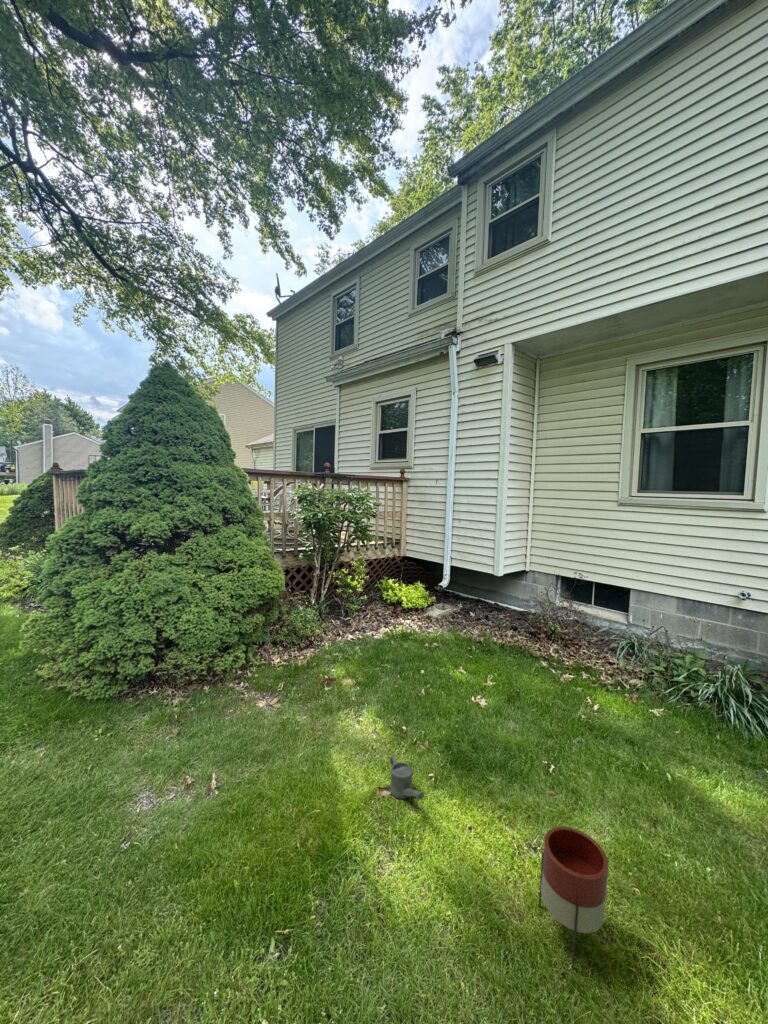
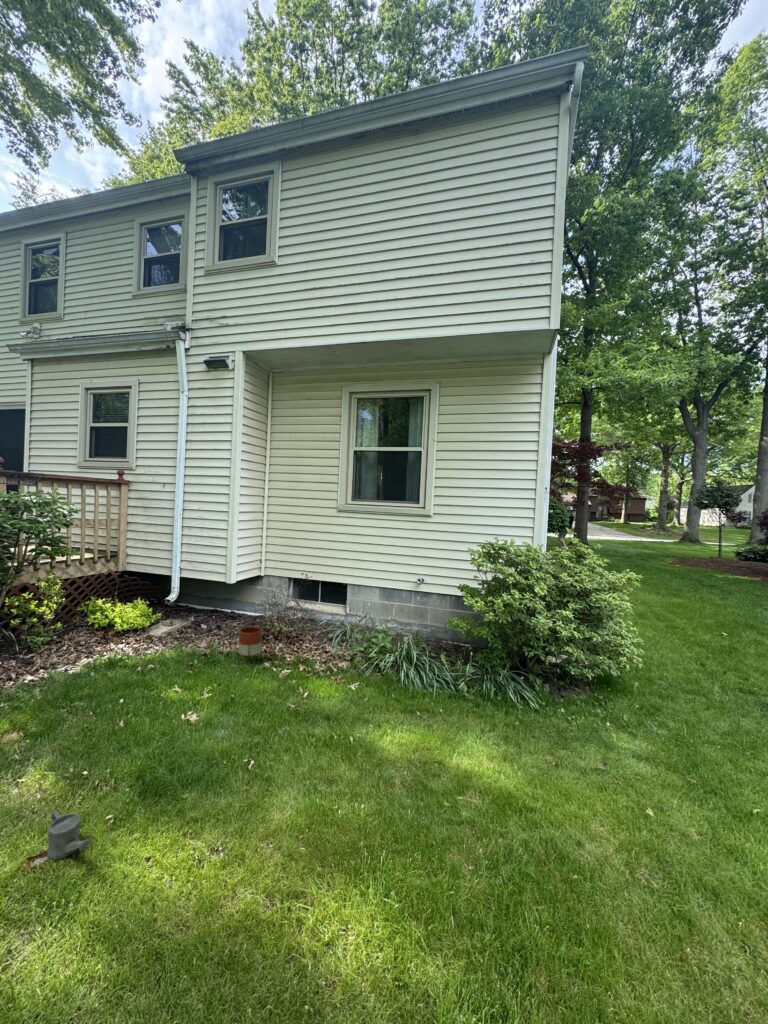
planter: present [539,826,608,968] -> present [238,626,262,666]

